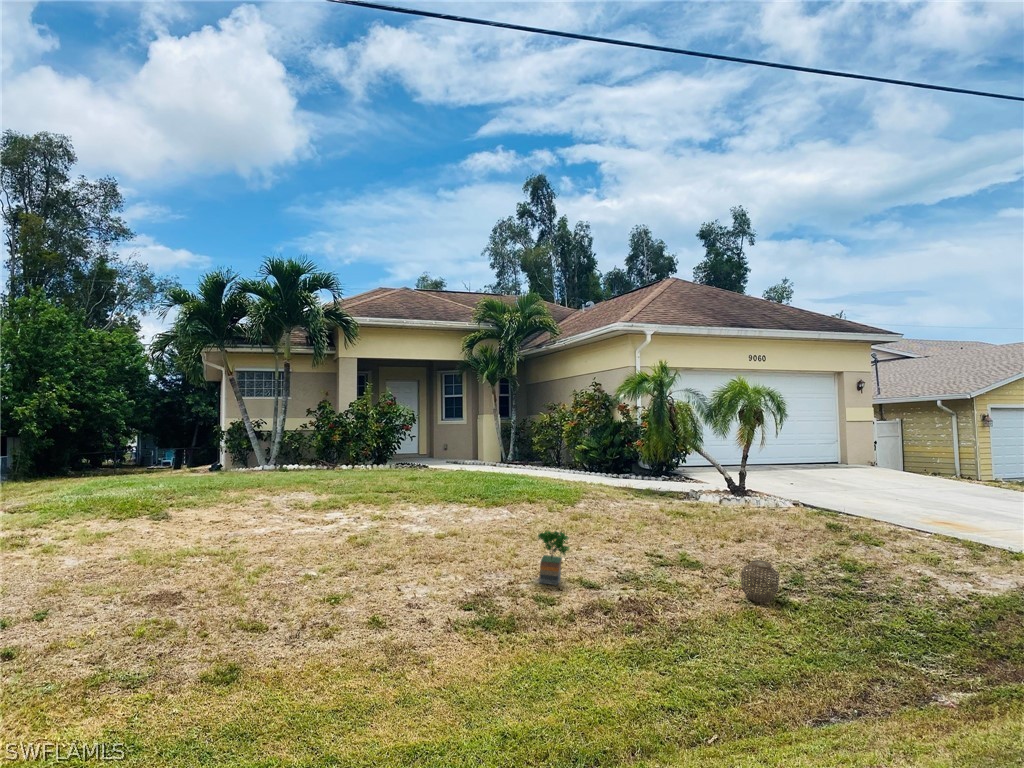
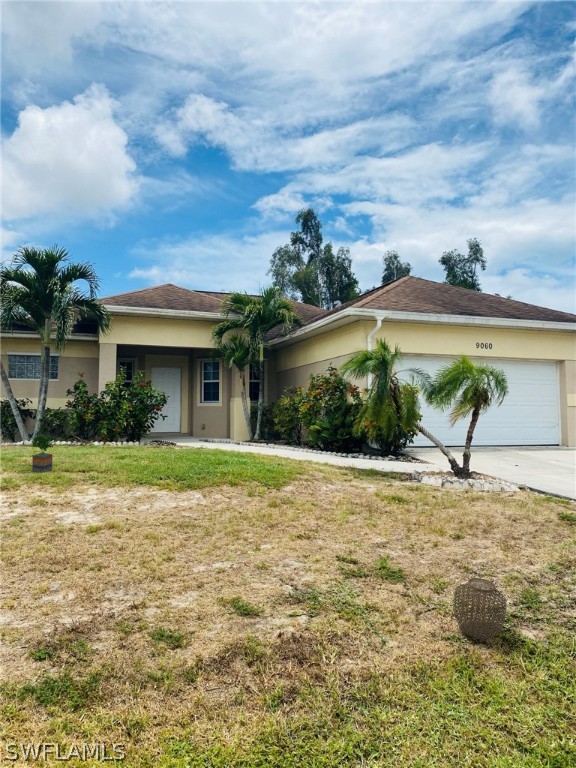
potted tree: present [538,531,570,585] -> present [32,435,56,472]

